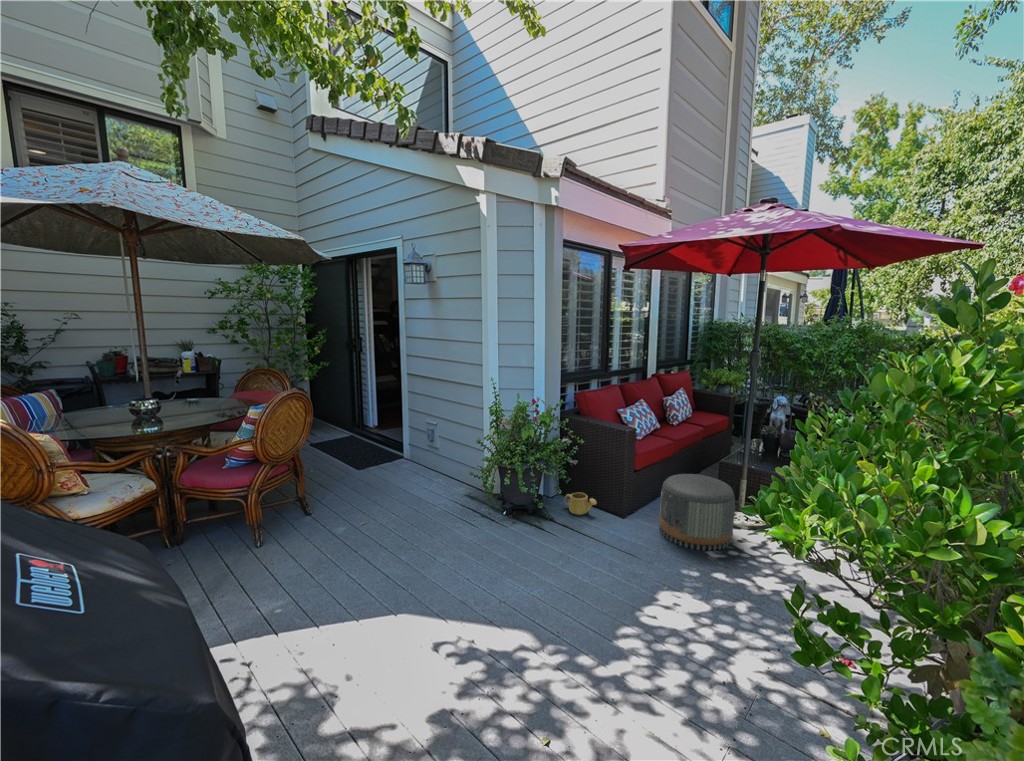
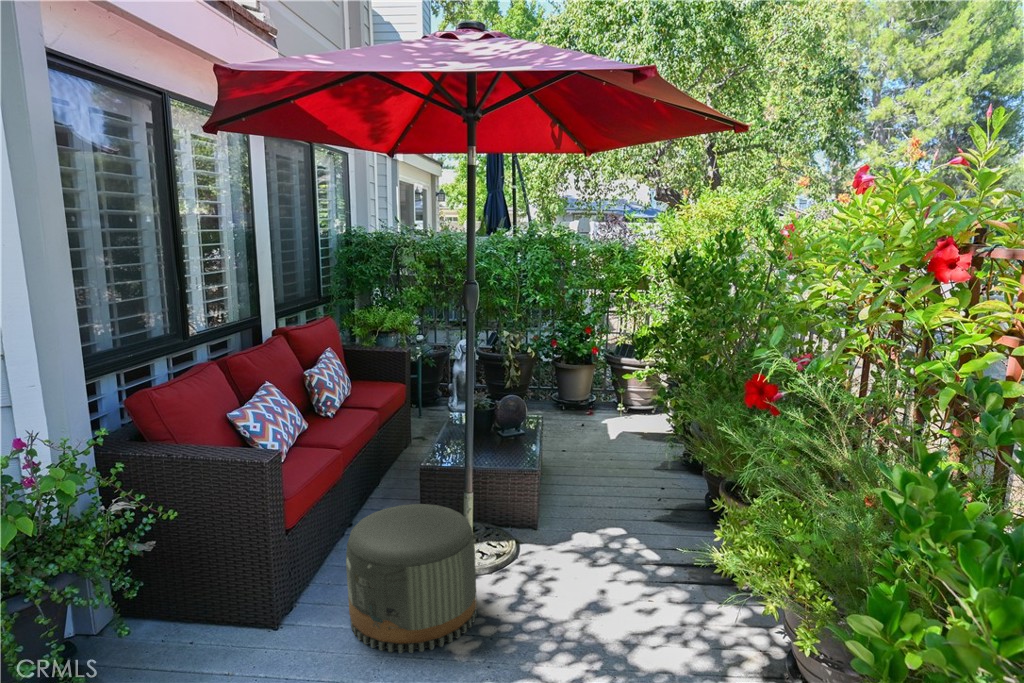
watering can: present [565,493,597,515] -> none [136,610,215,664]

